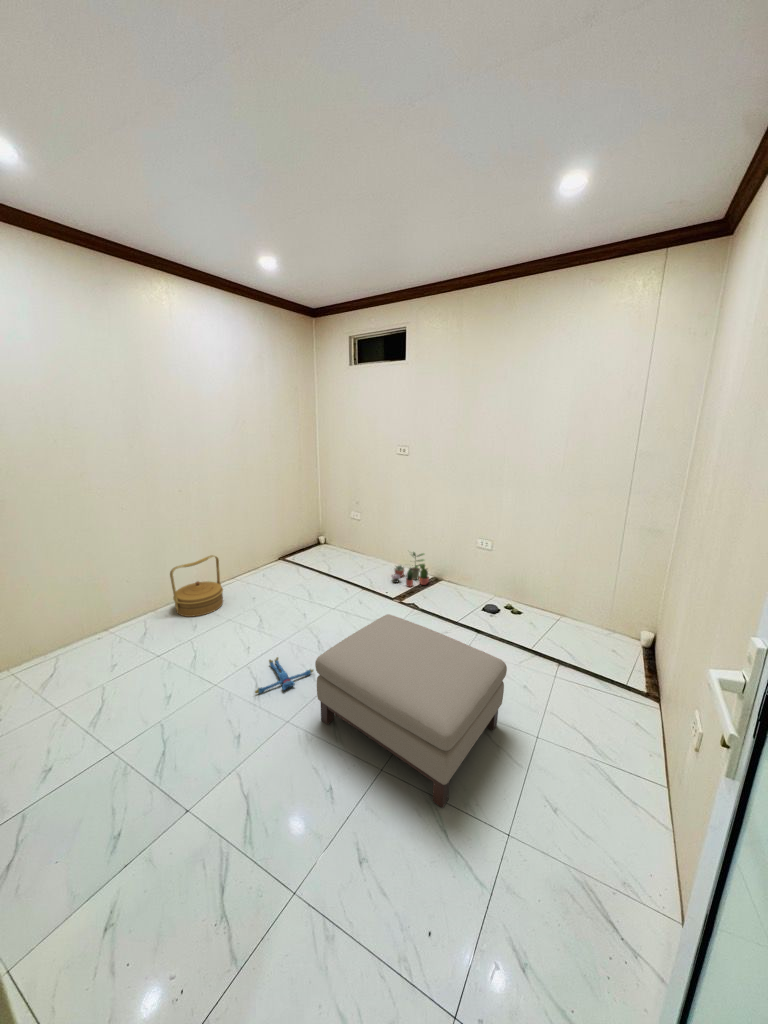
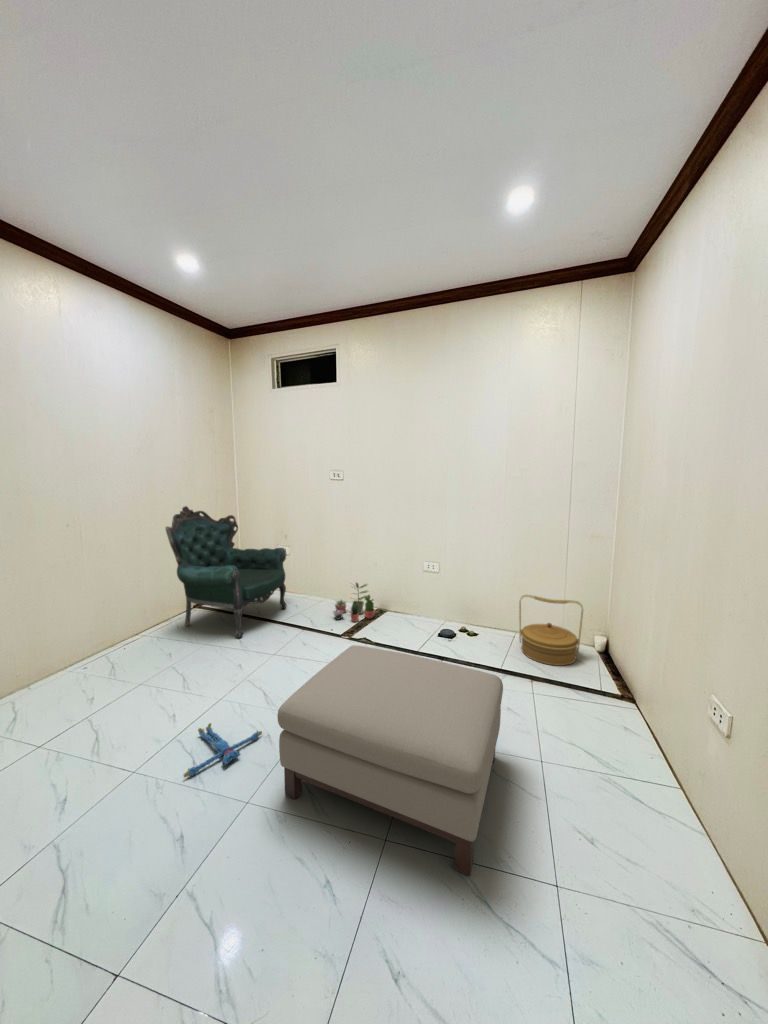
armchair: none [256,475,355,590] -> present [166,506,286,638]
woven basket: present [170,555,223,617] -> present [519,595,583,666]

